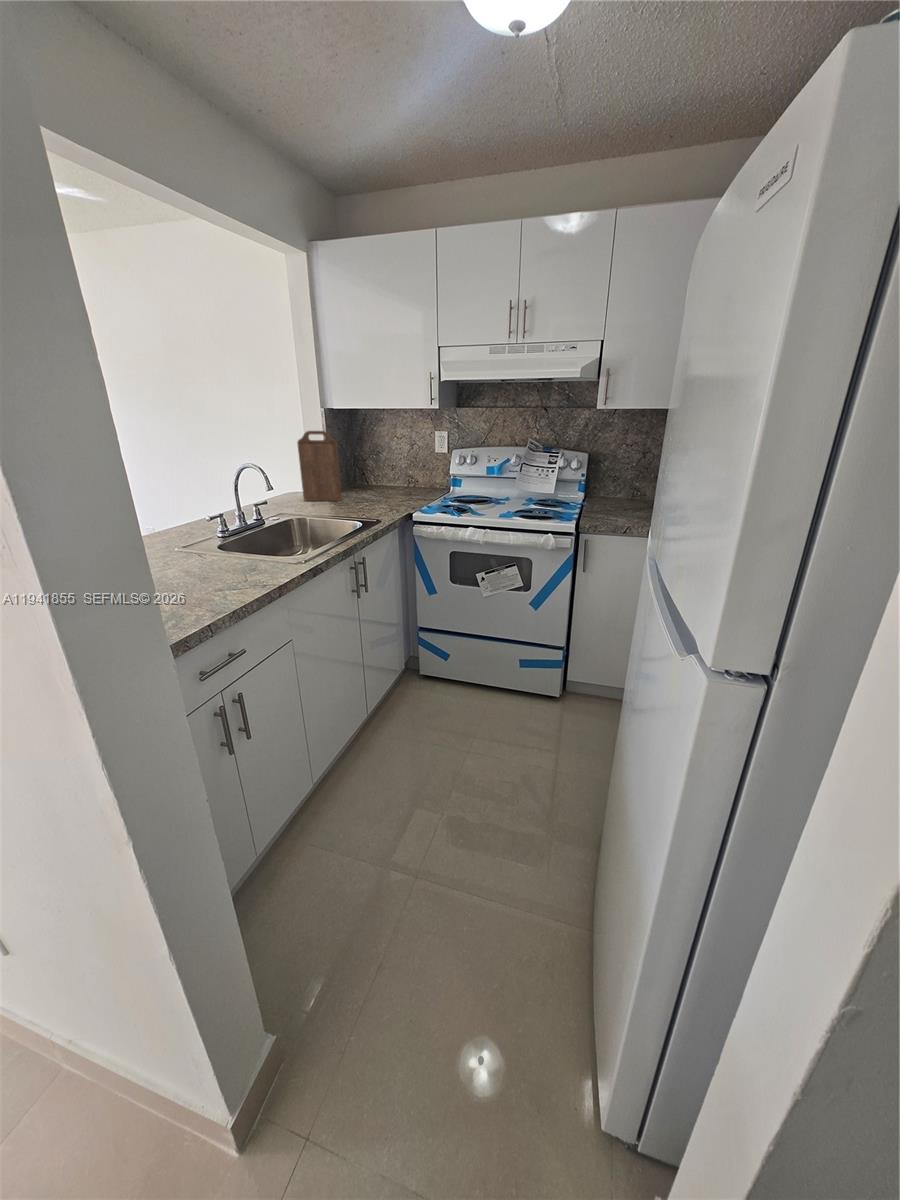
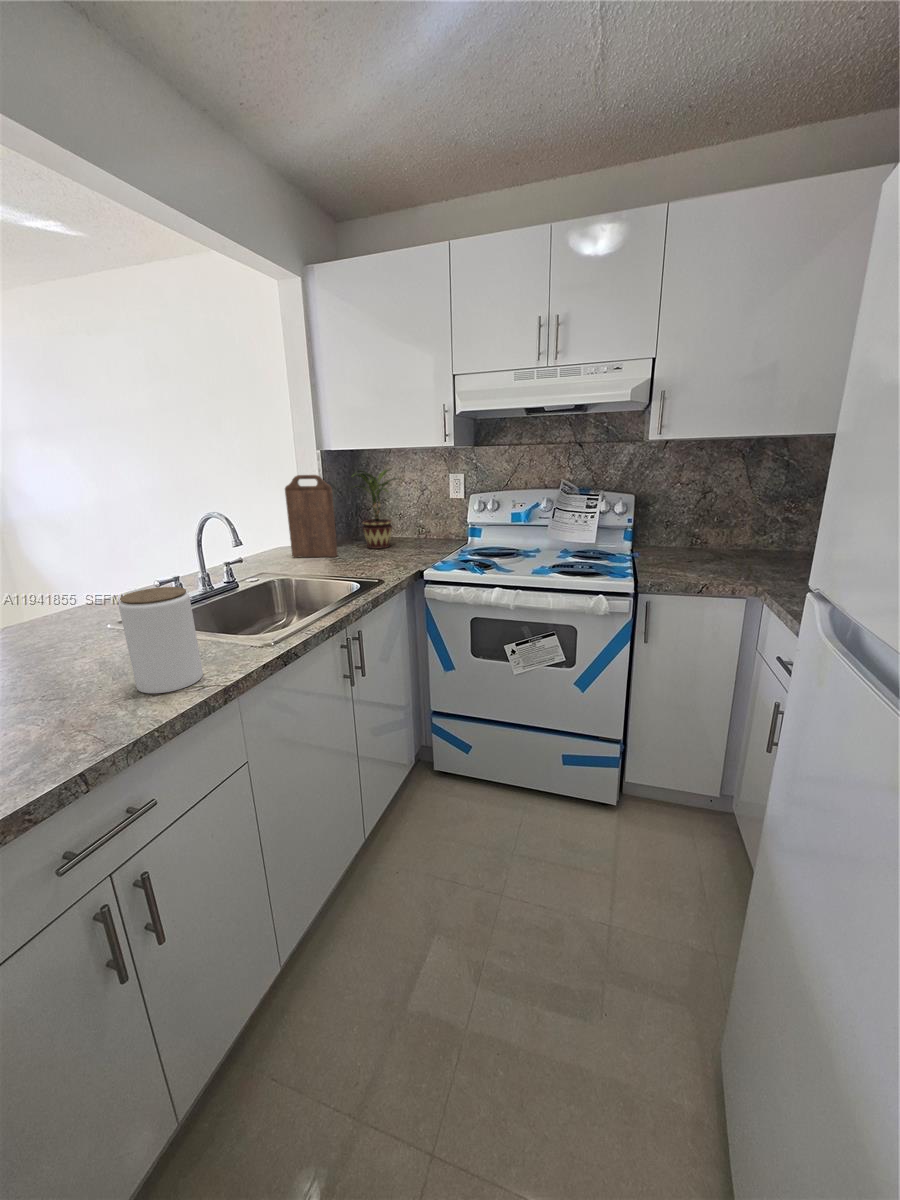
potted plant: none [350,426,398,495] -> present [351,469,402,549]
jar: none [208,518,261,589] -> present [119,587,203,693]

